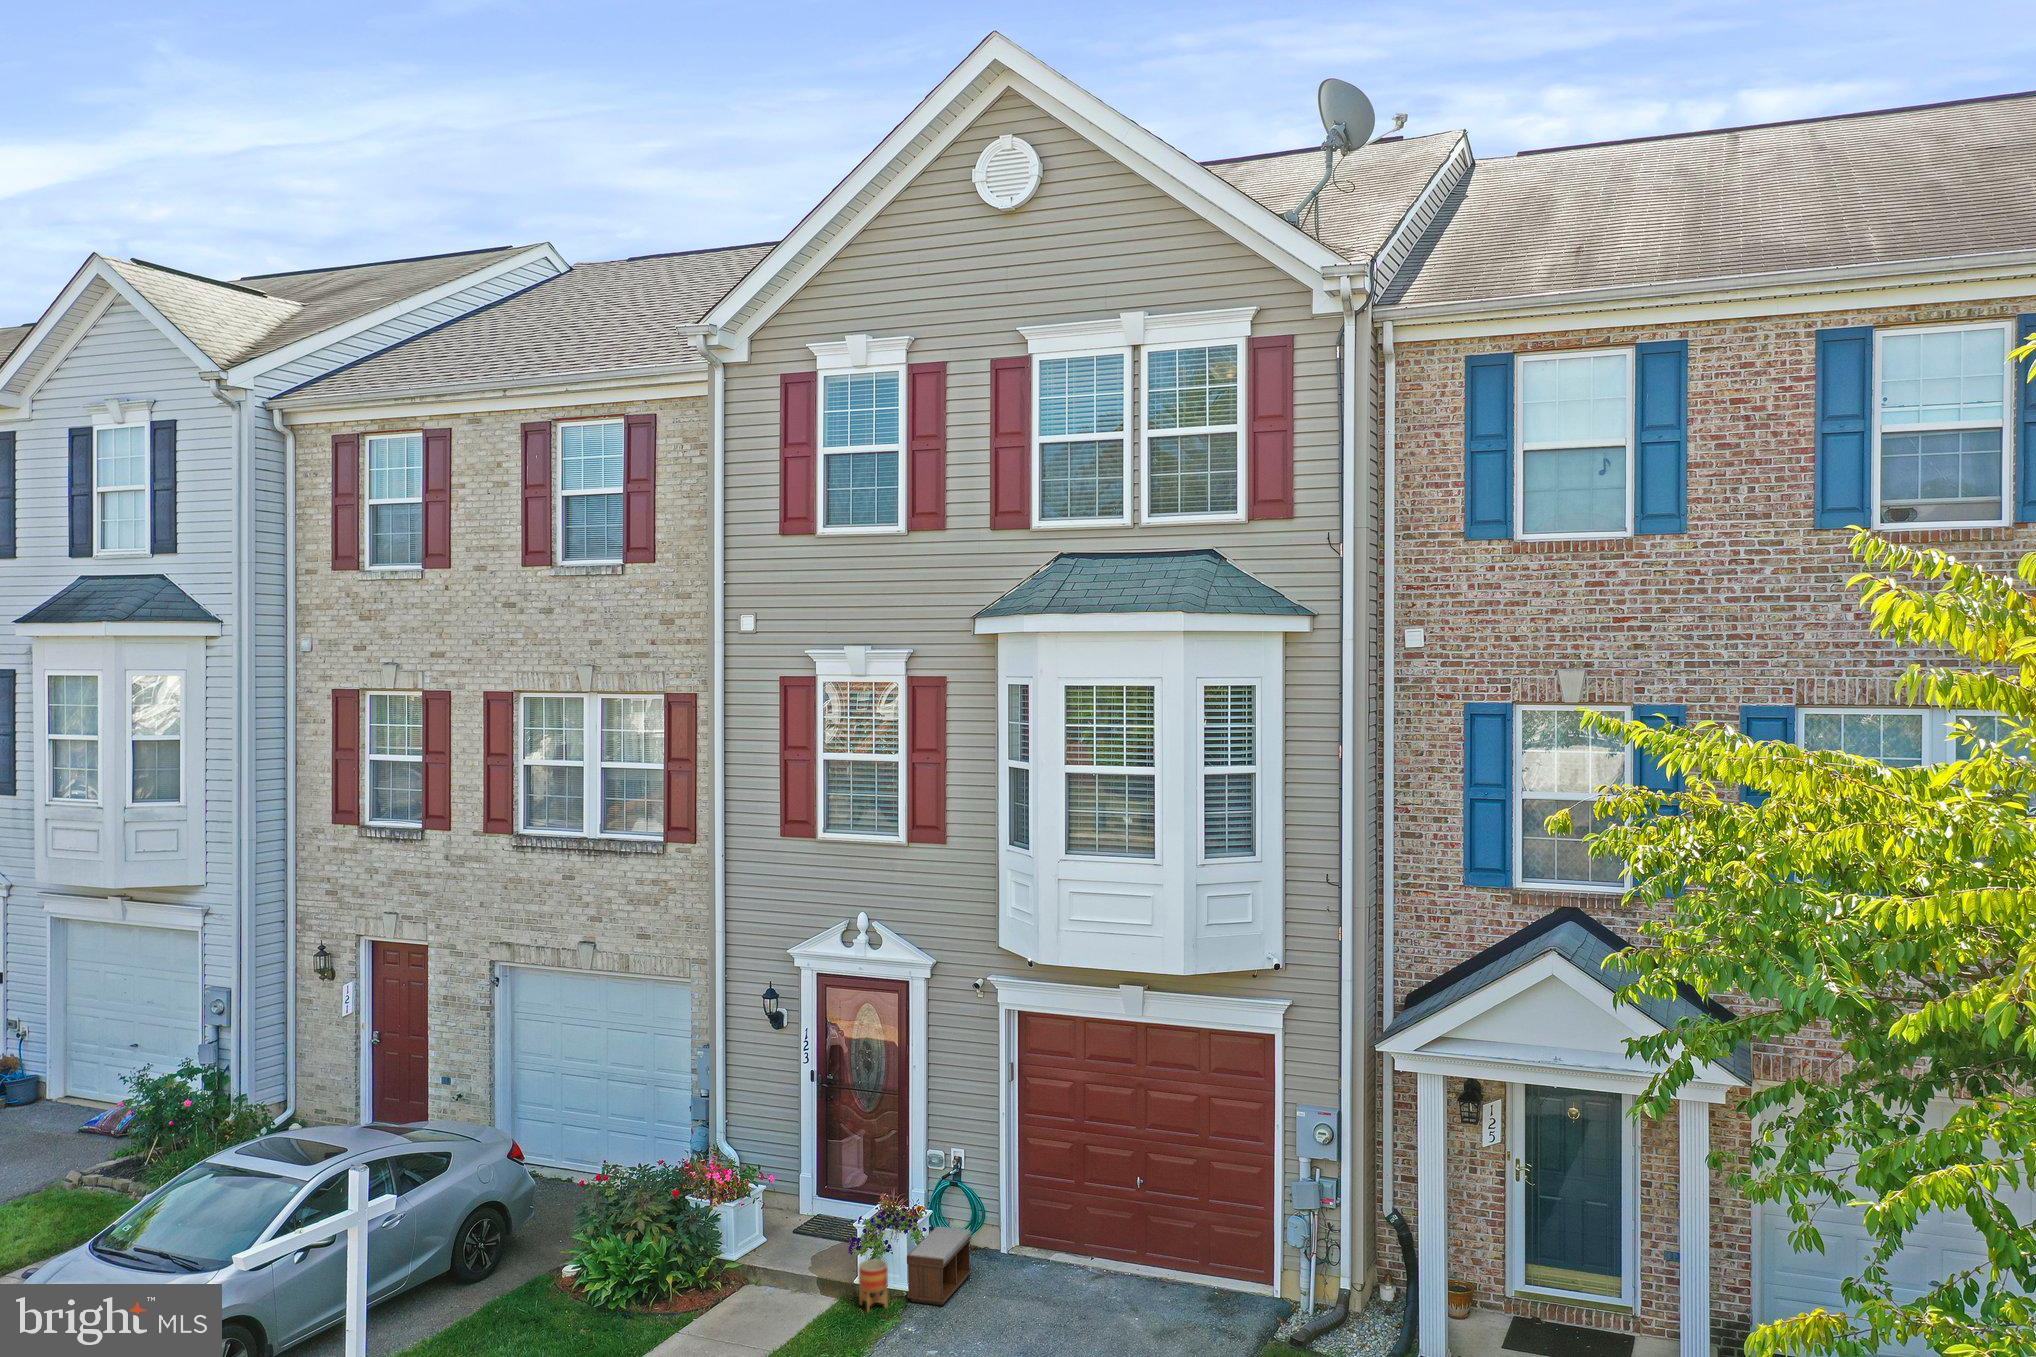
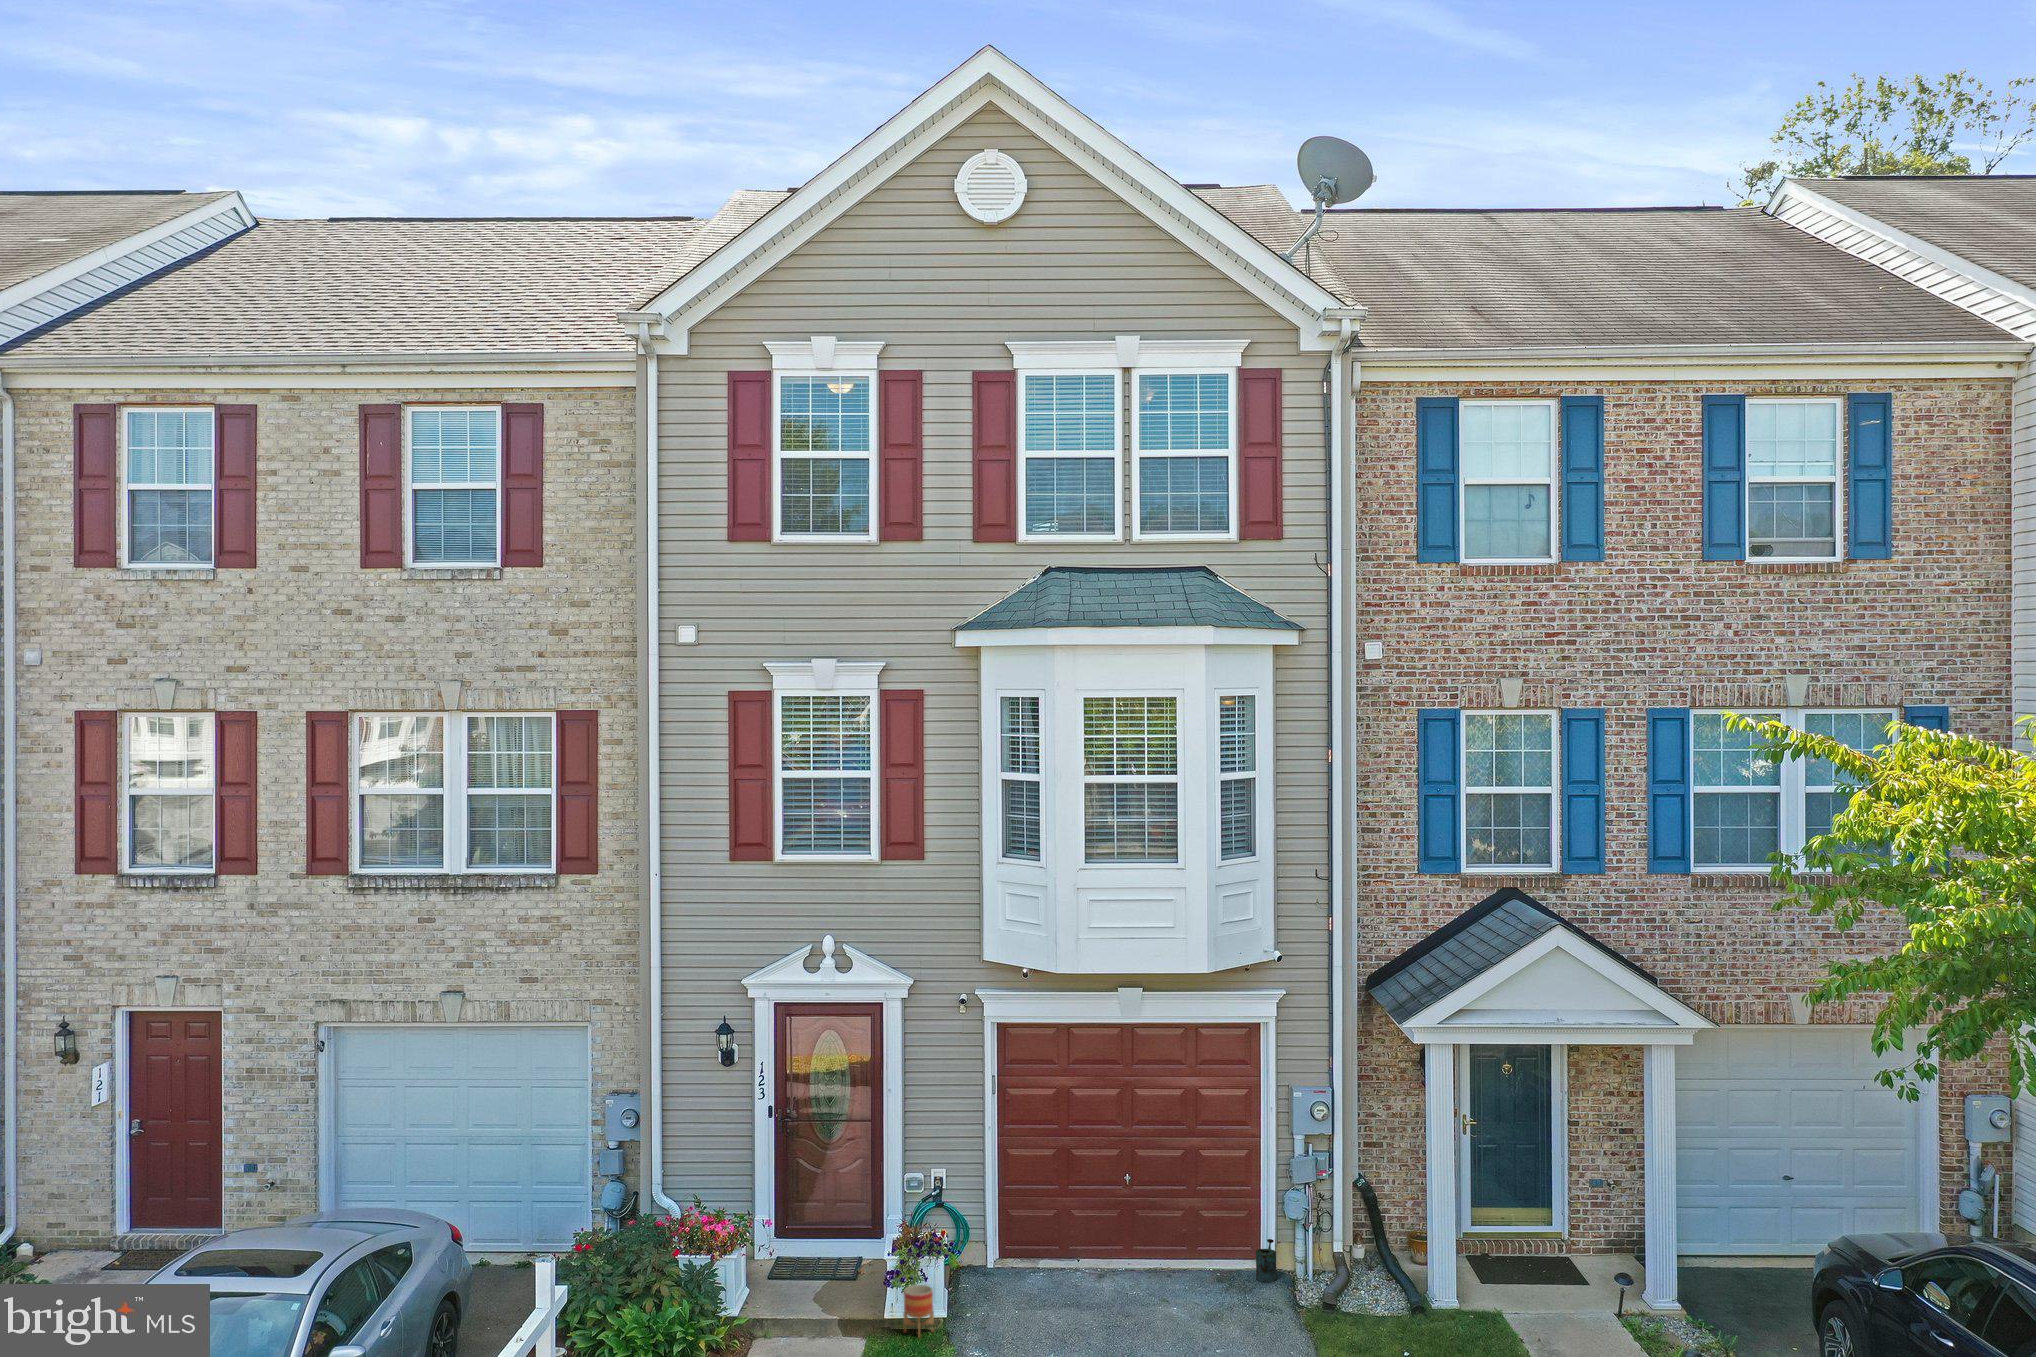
bench: present [907,1227,971,1305] -> none [946,1247,987,1323]
watering can: none [1248,1263,1277,1311] -> present [1256,1239,1277,1283]

